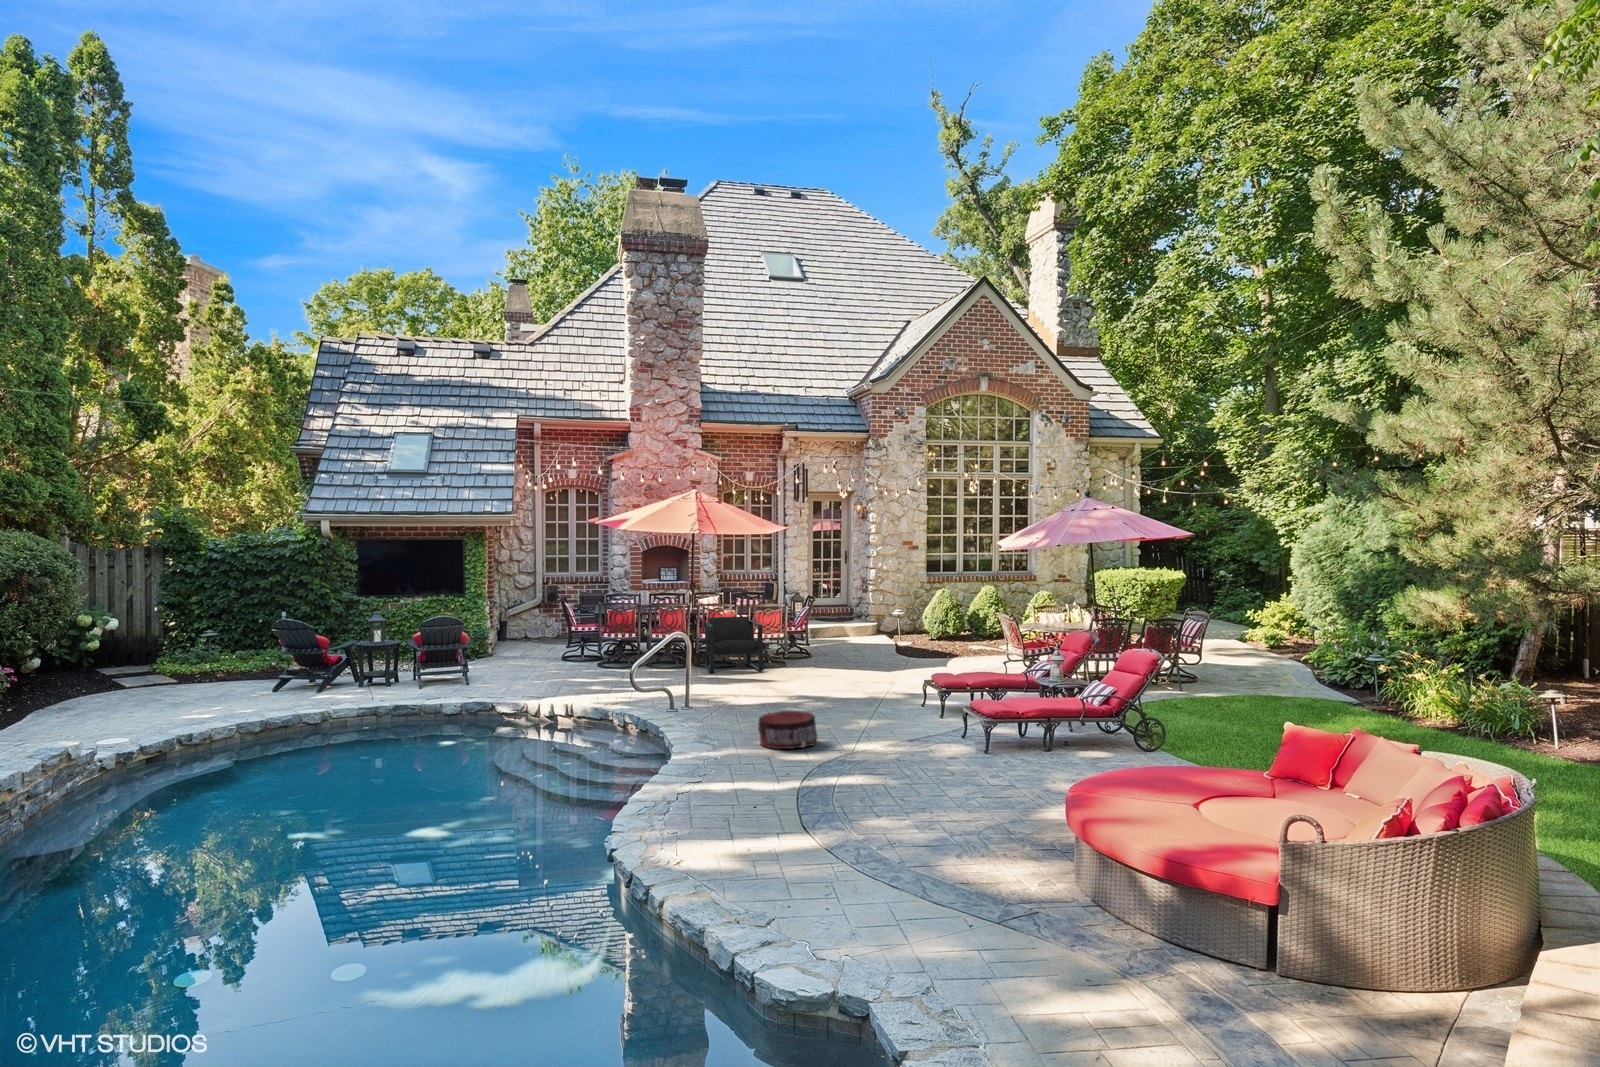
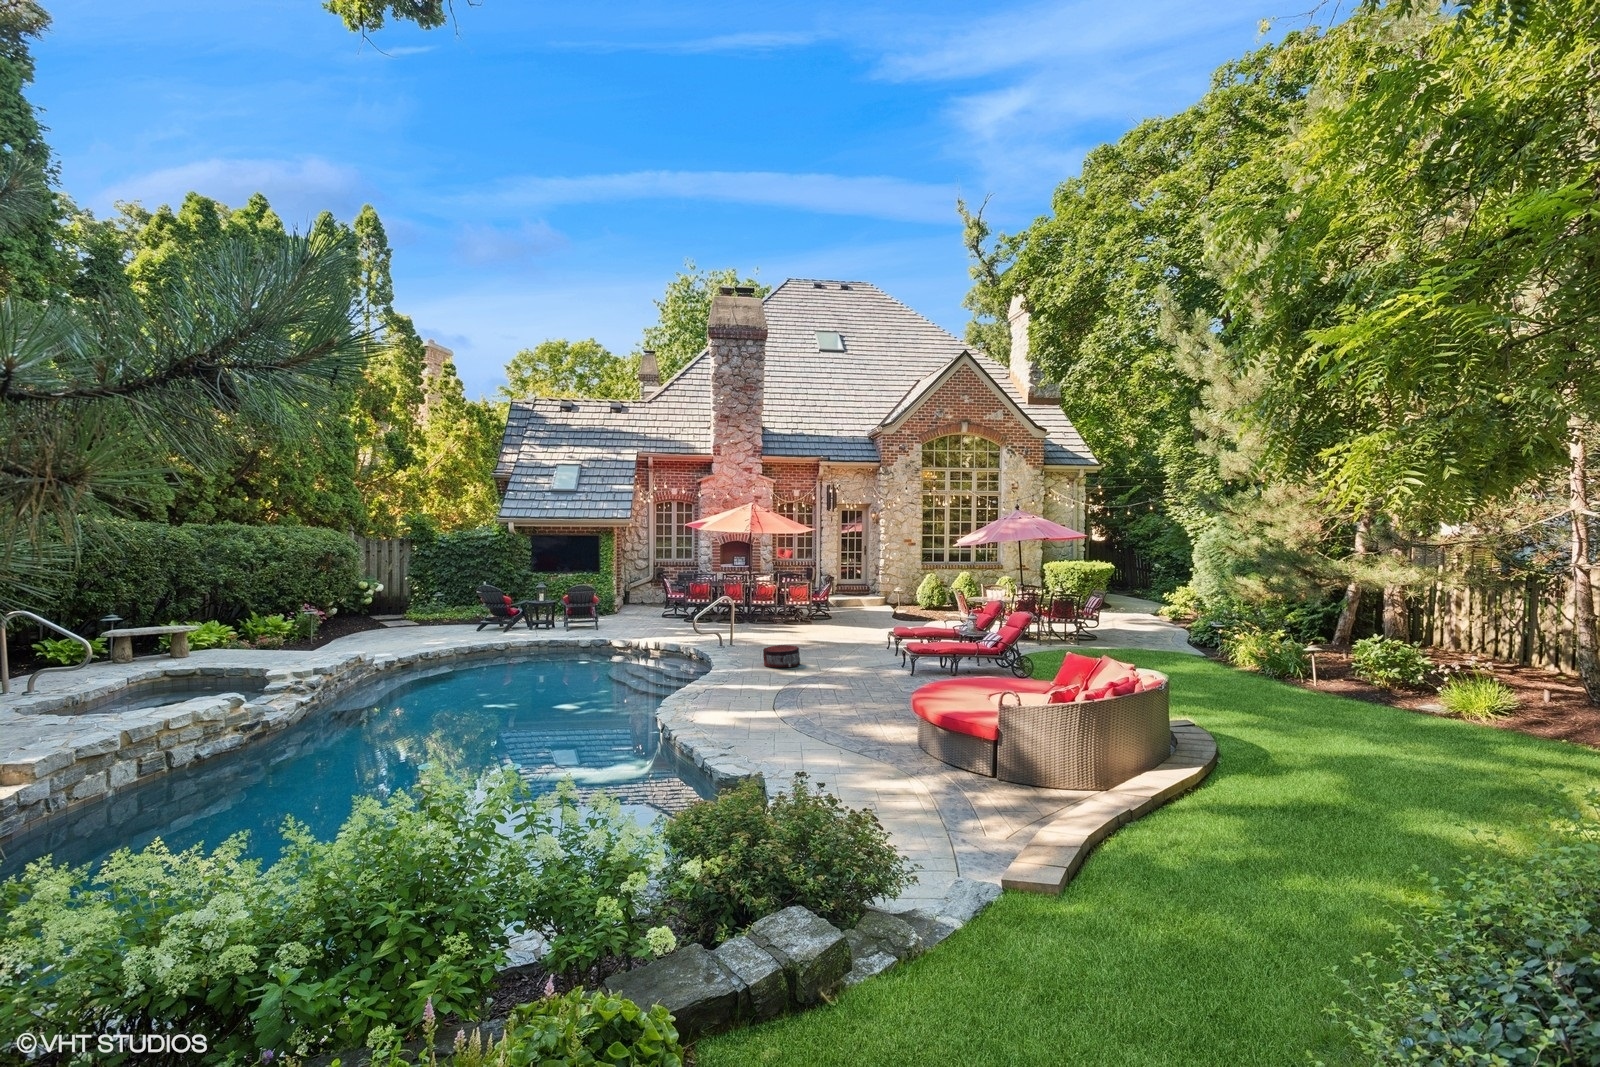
armchair: present [704,617,764,673] -> none [754,590,793,627]

